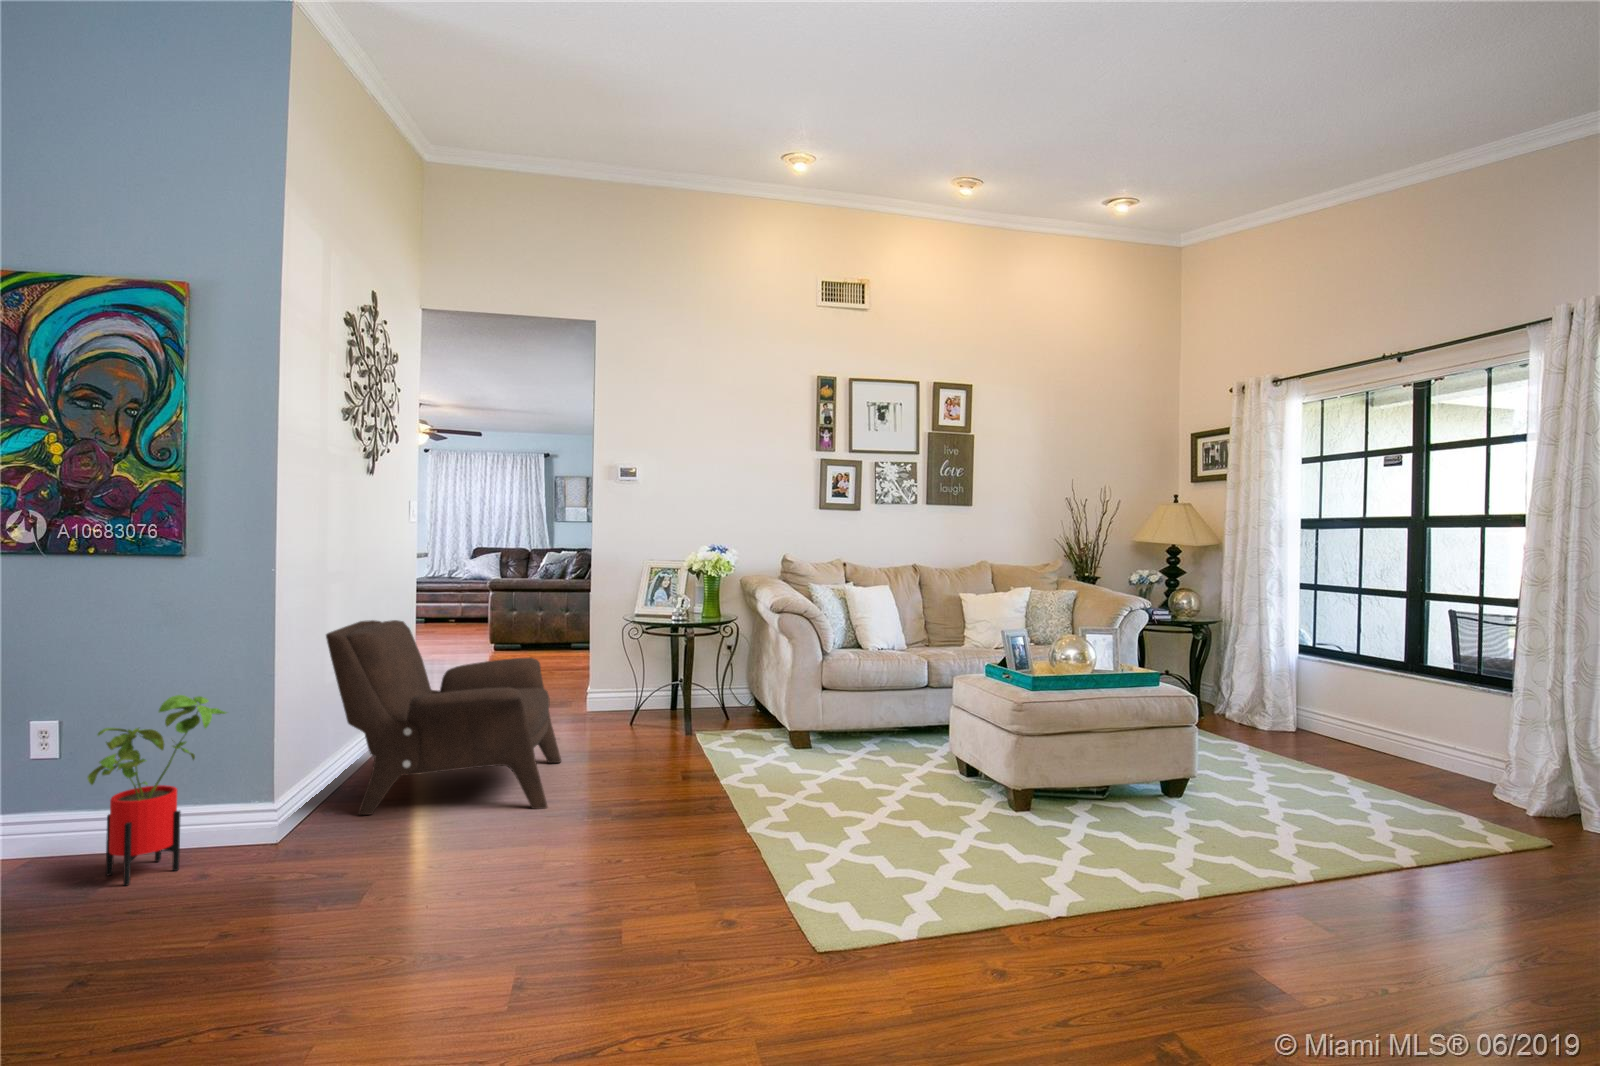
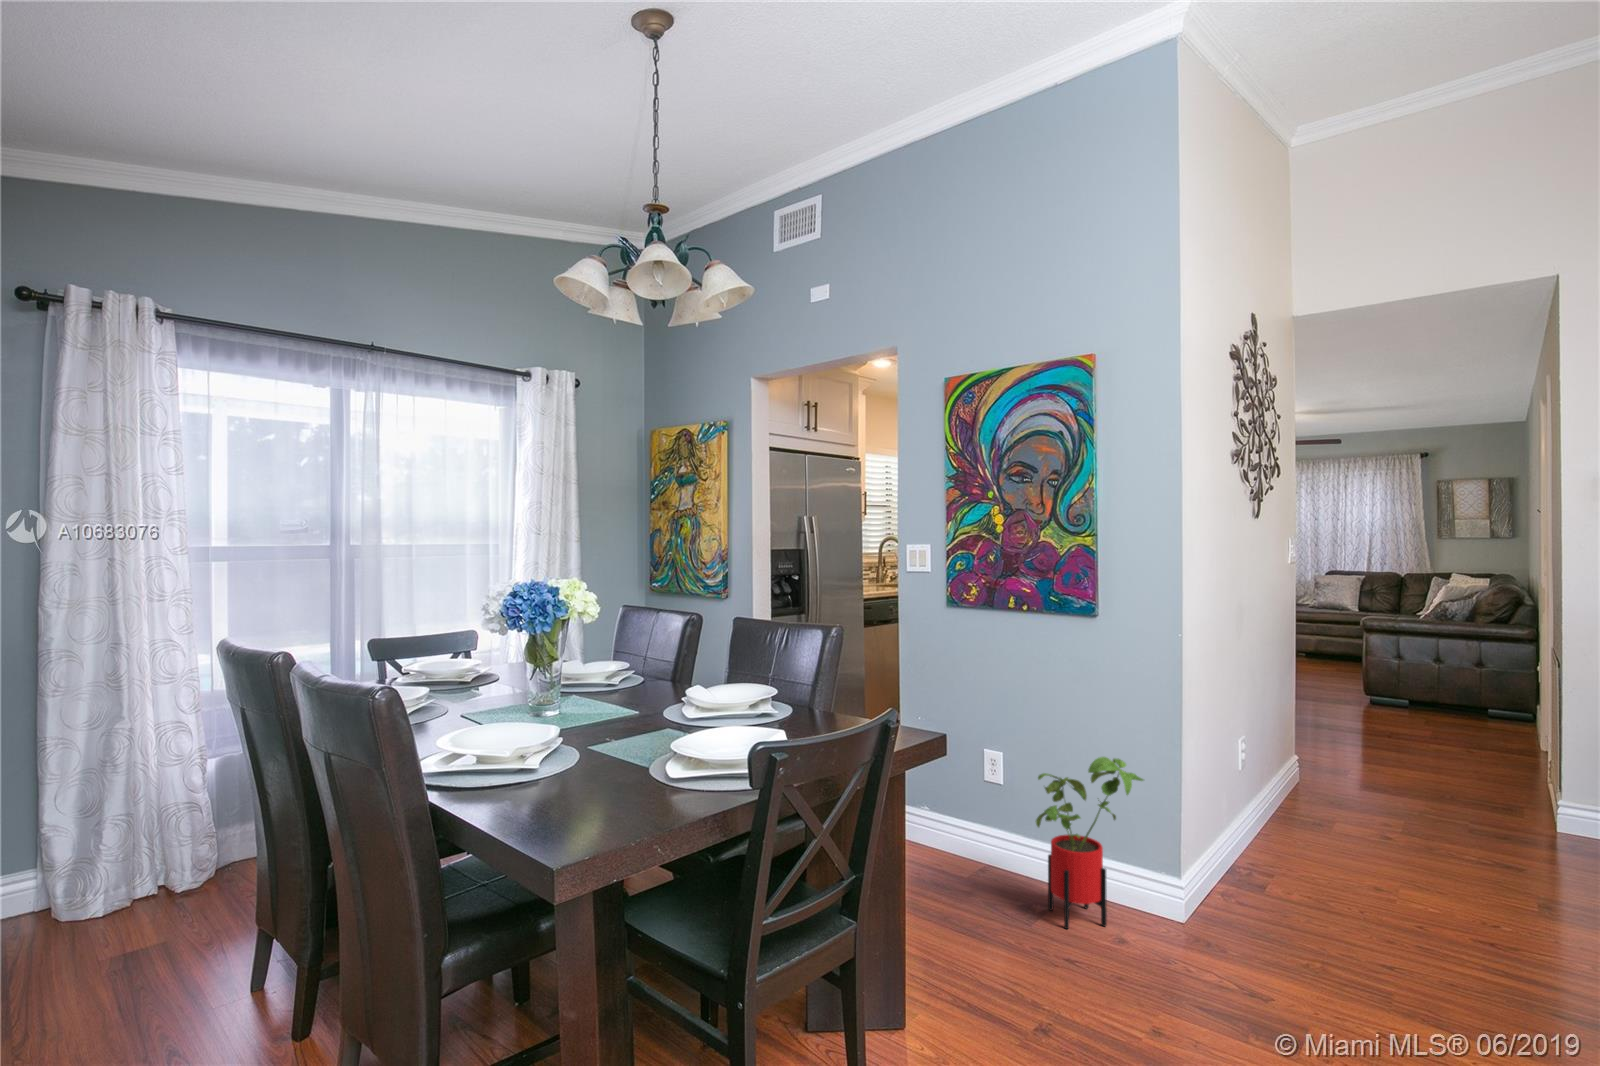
armchair: present [326,620,561,815] -> none [1227,683,1551,991]

